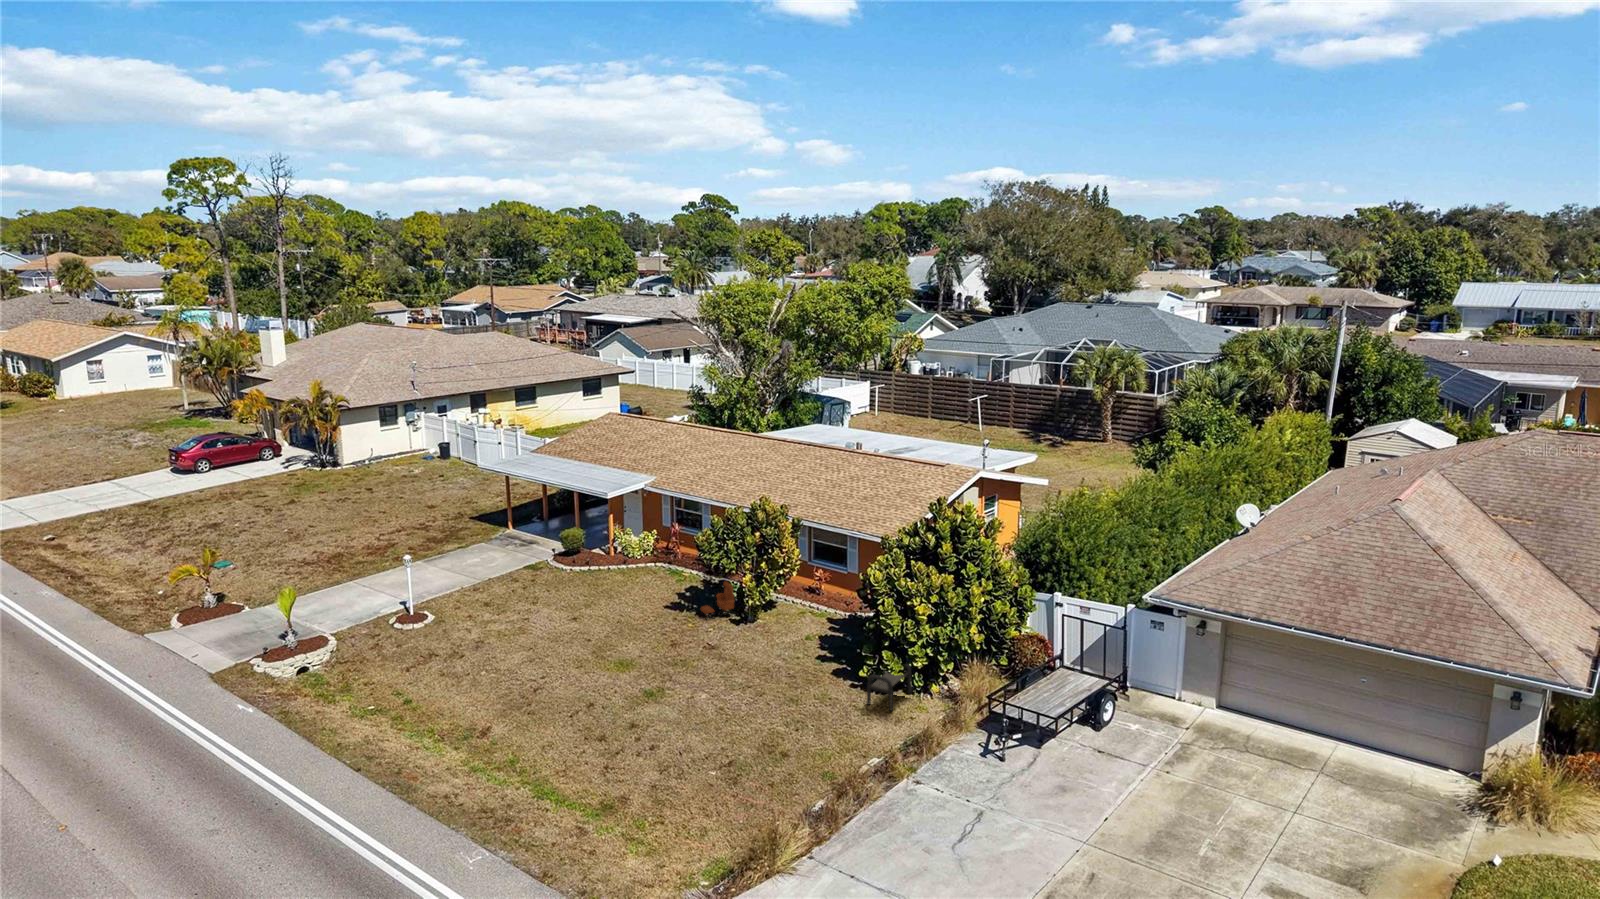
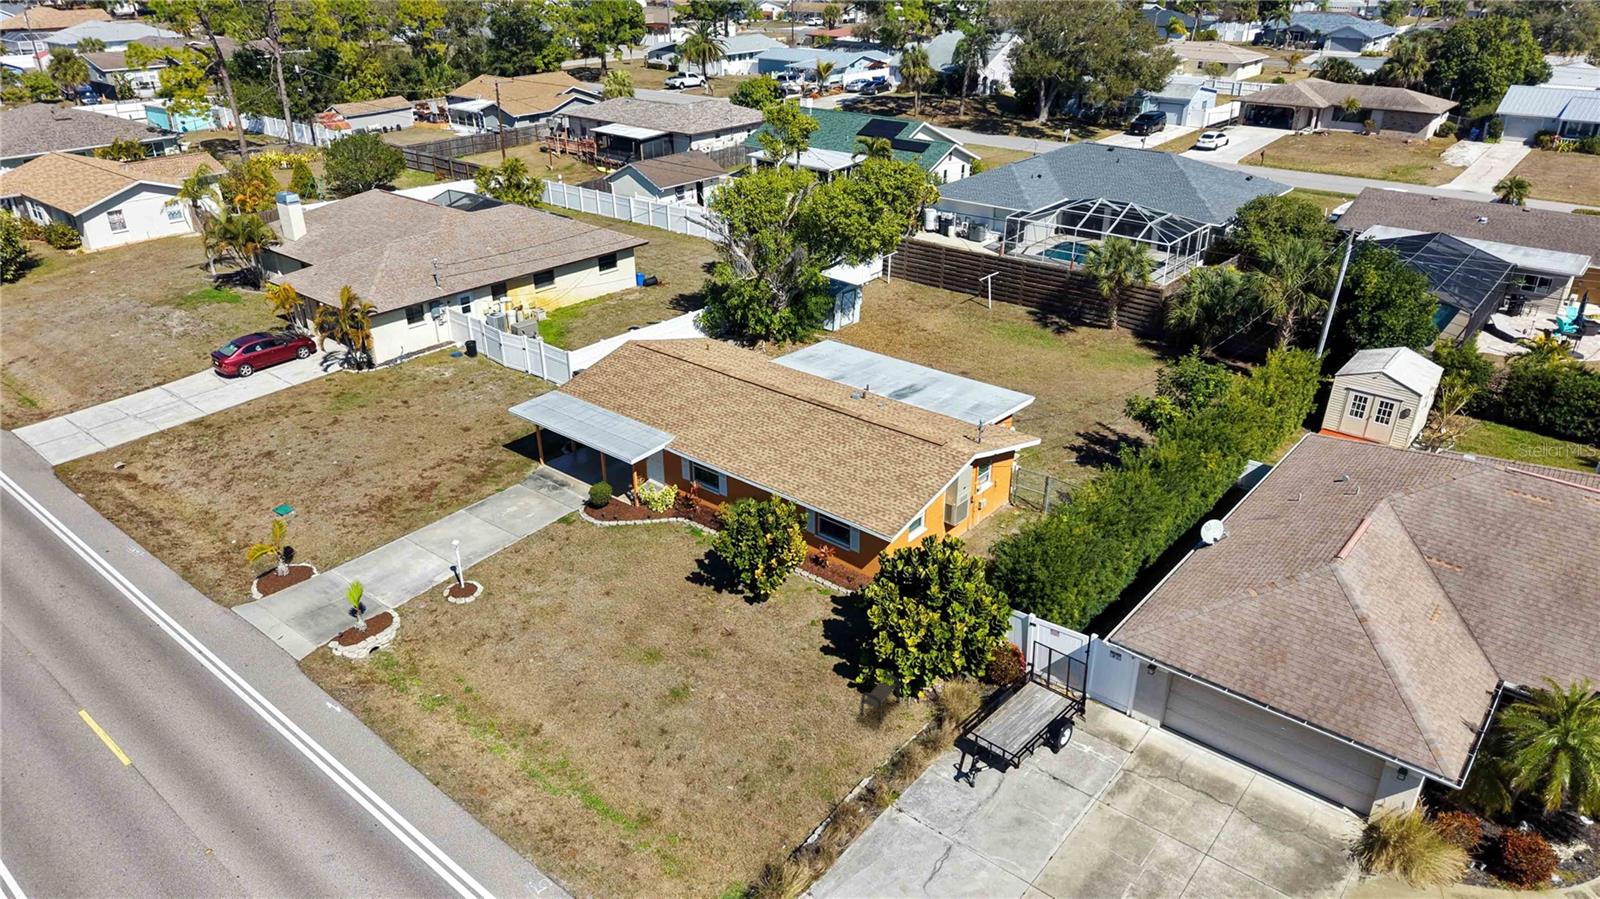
lounge chair: present [700,582,734,618] -> none [717,563,749,601]

